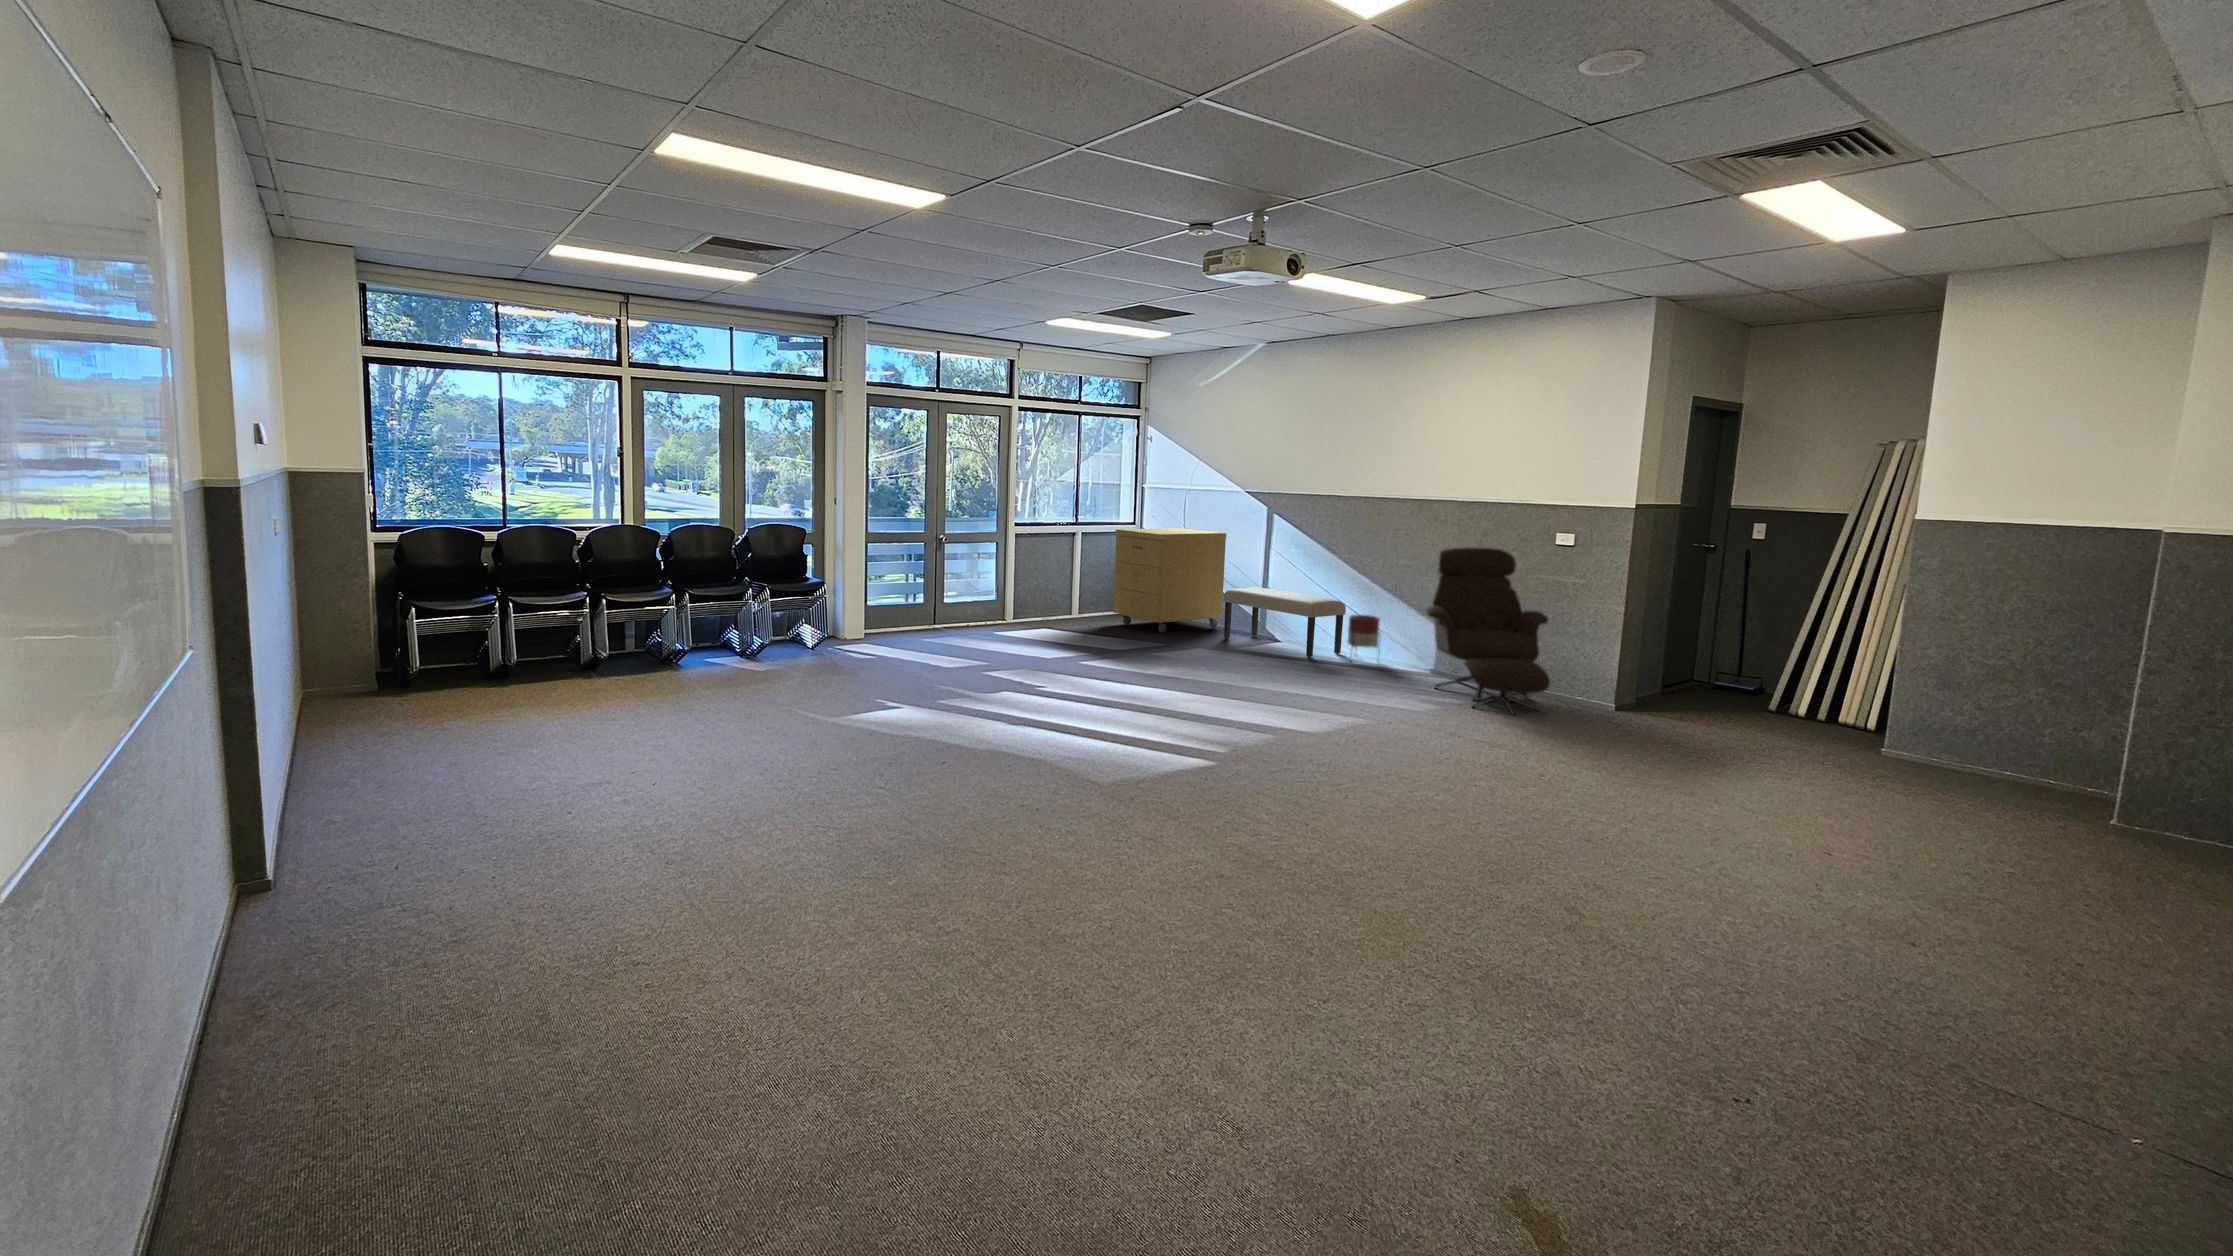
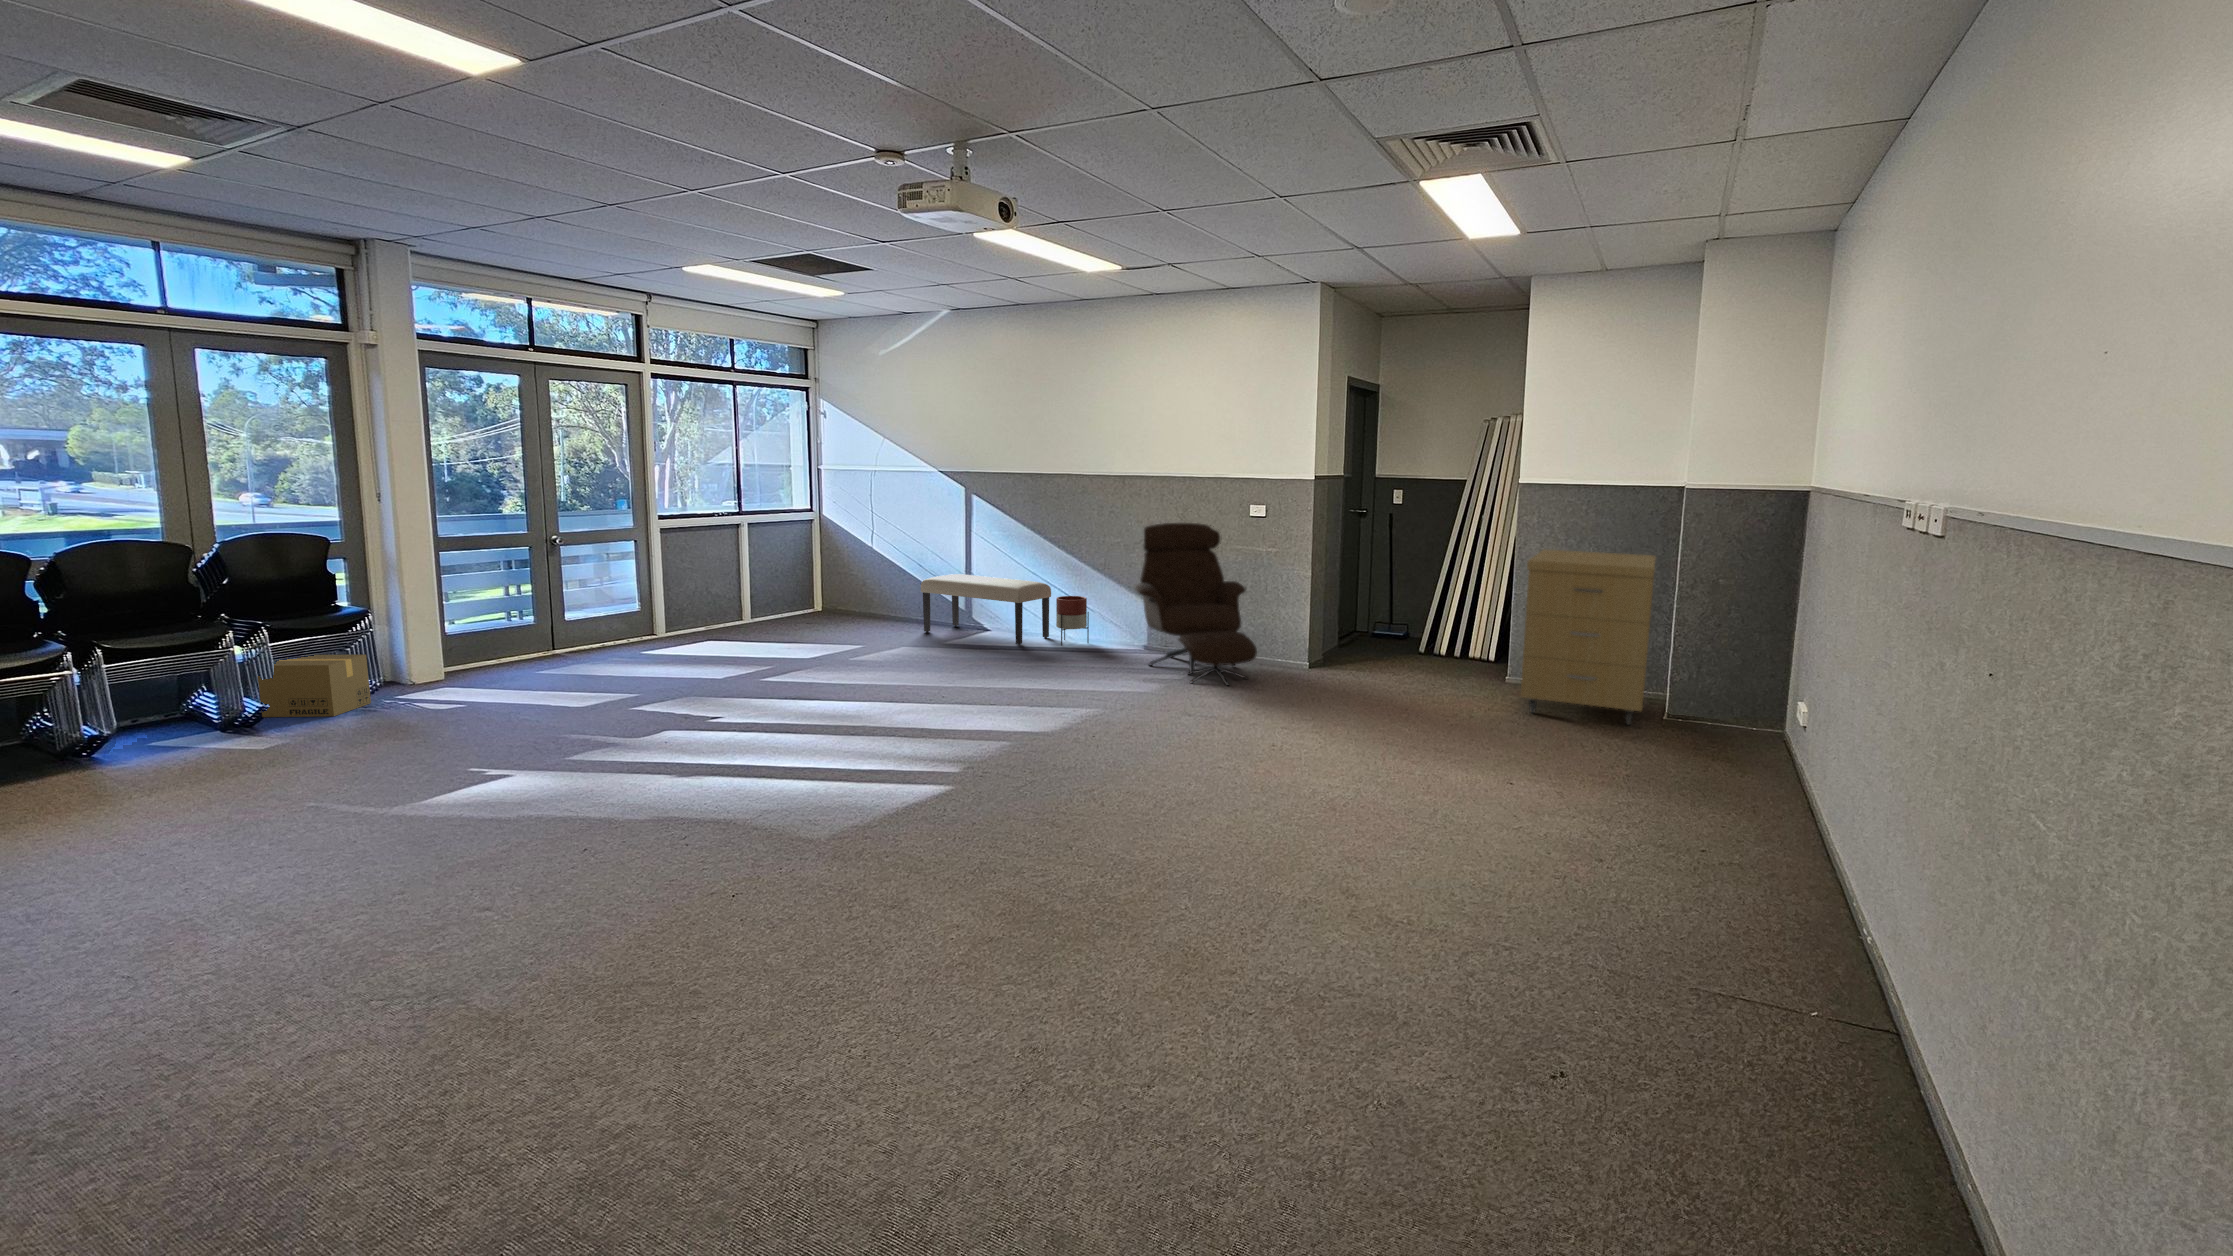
storage cabinet: present [1113,528,1226,633] -> present [1520,550,1655,725]
cardboard box: none [759,611,820,656] -> present [258,654,371,717]

